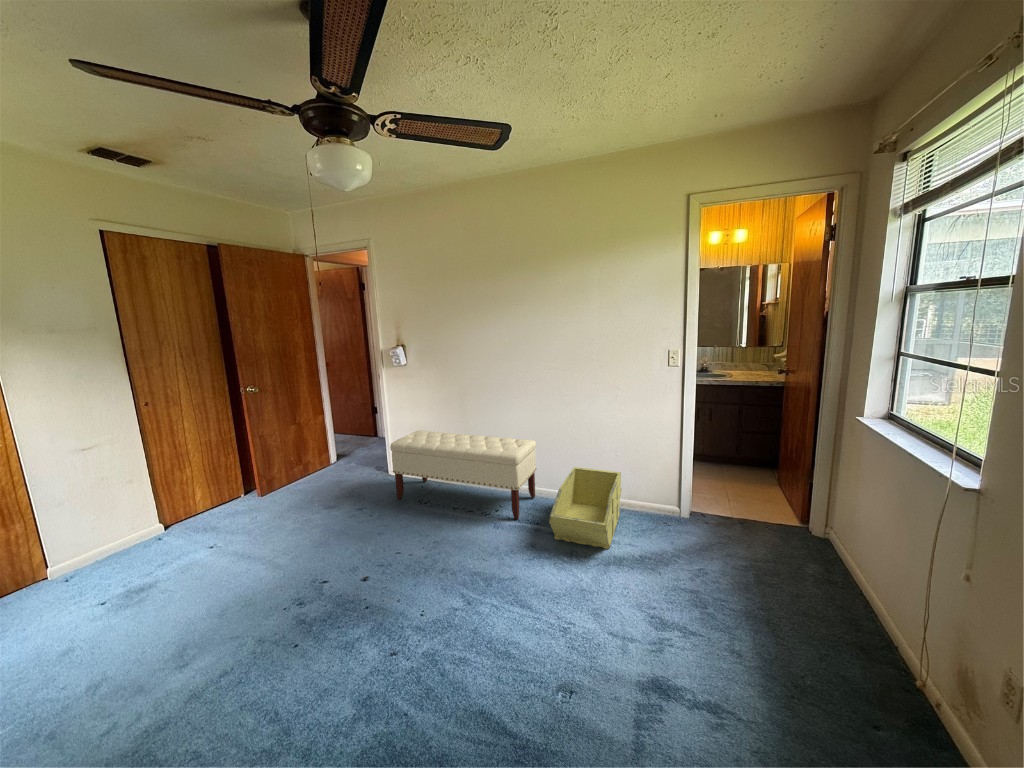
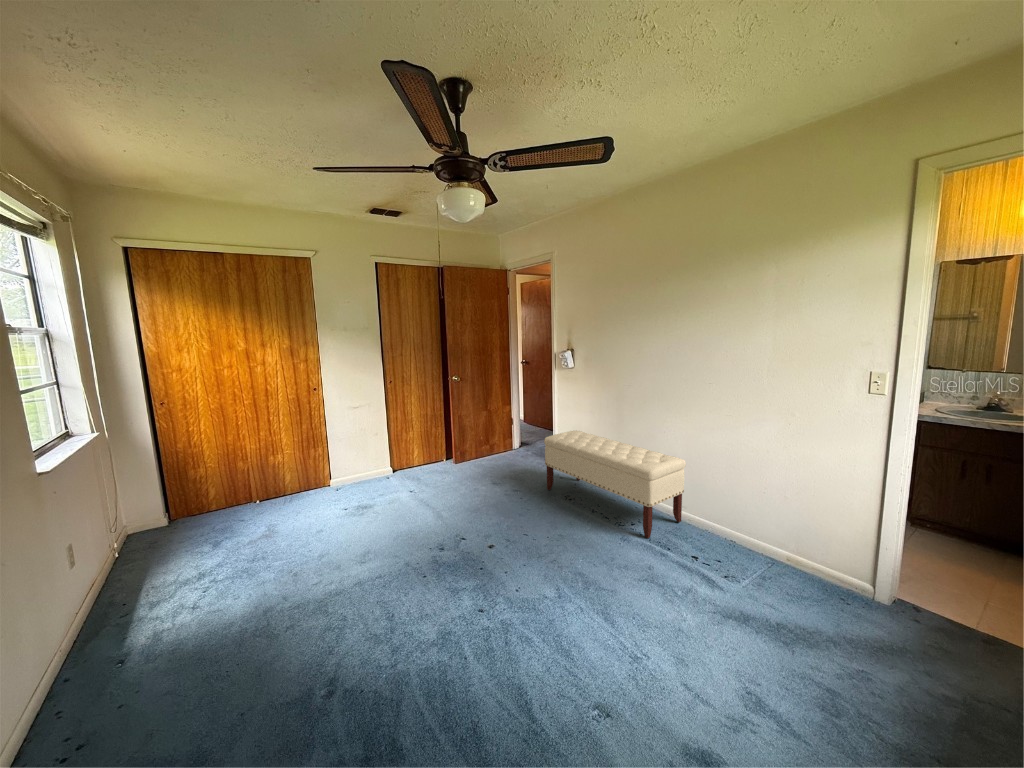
storage bin: present [549,467,621,549] -> none [669,499,788,602]

